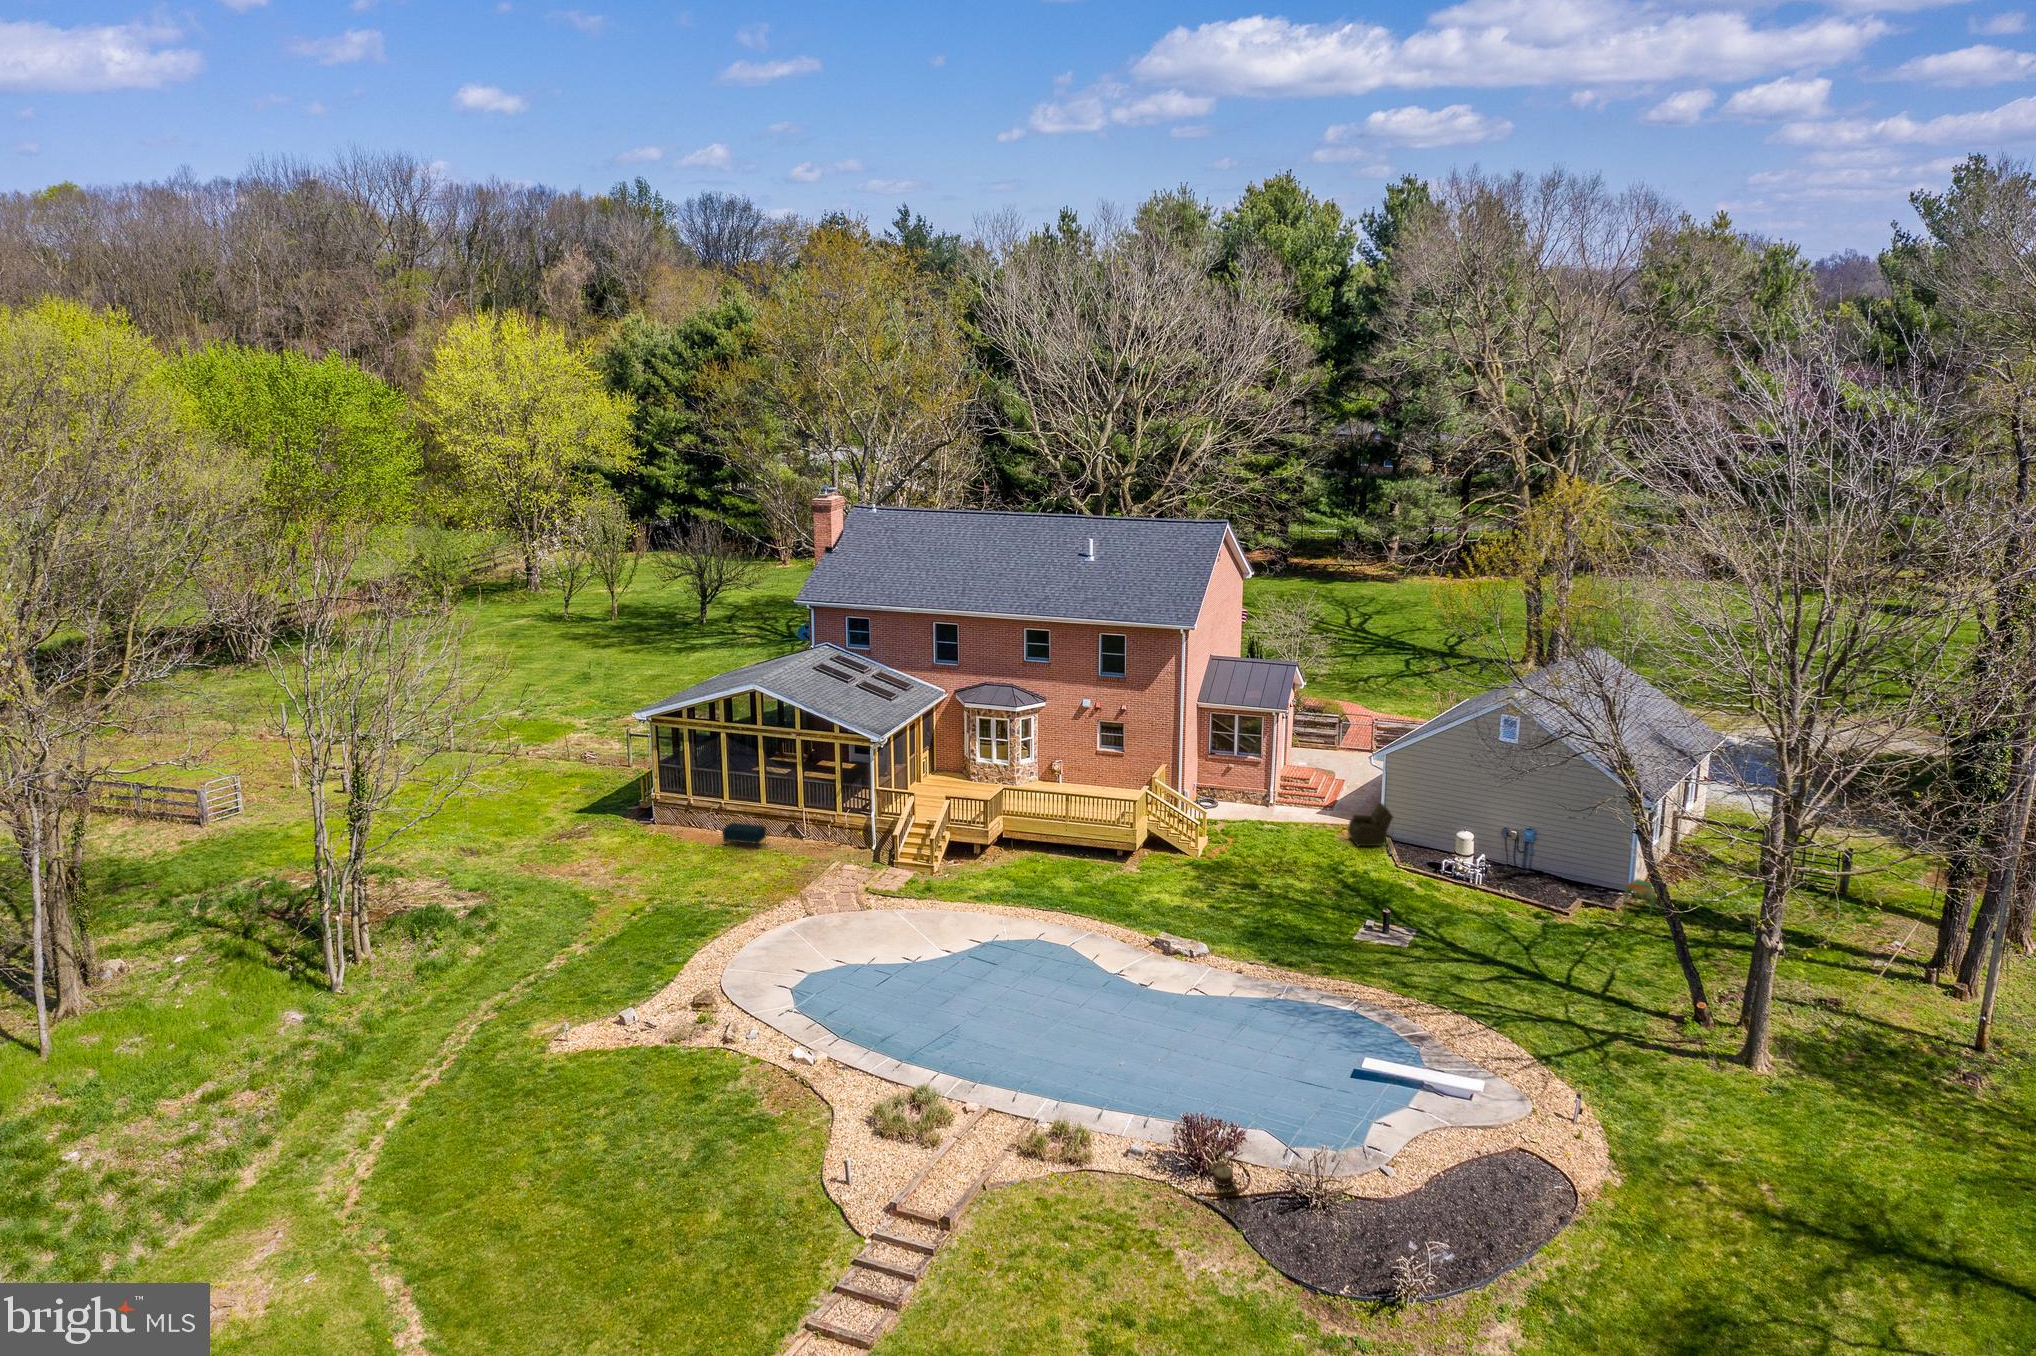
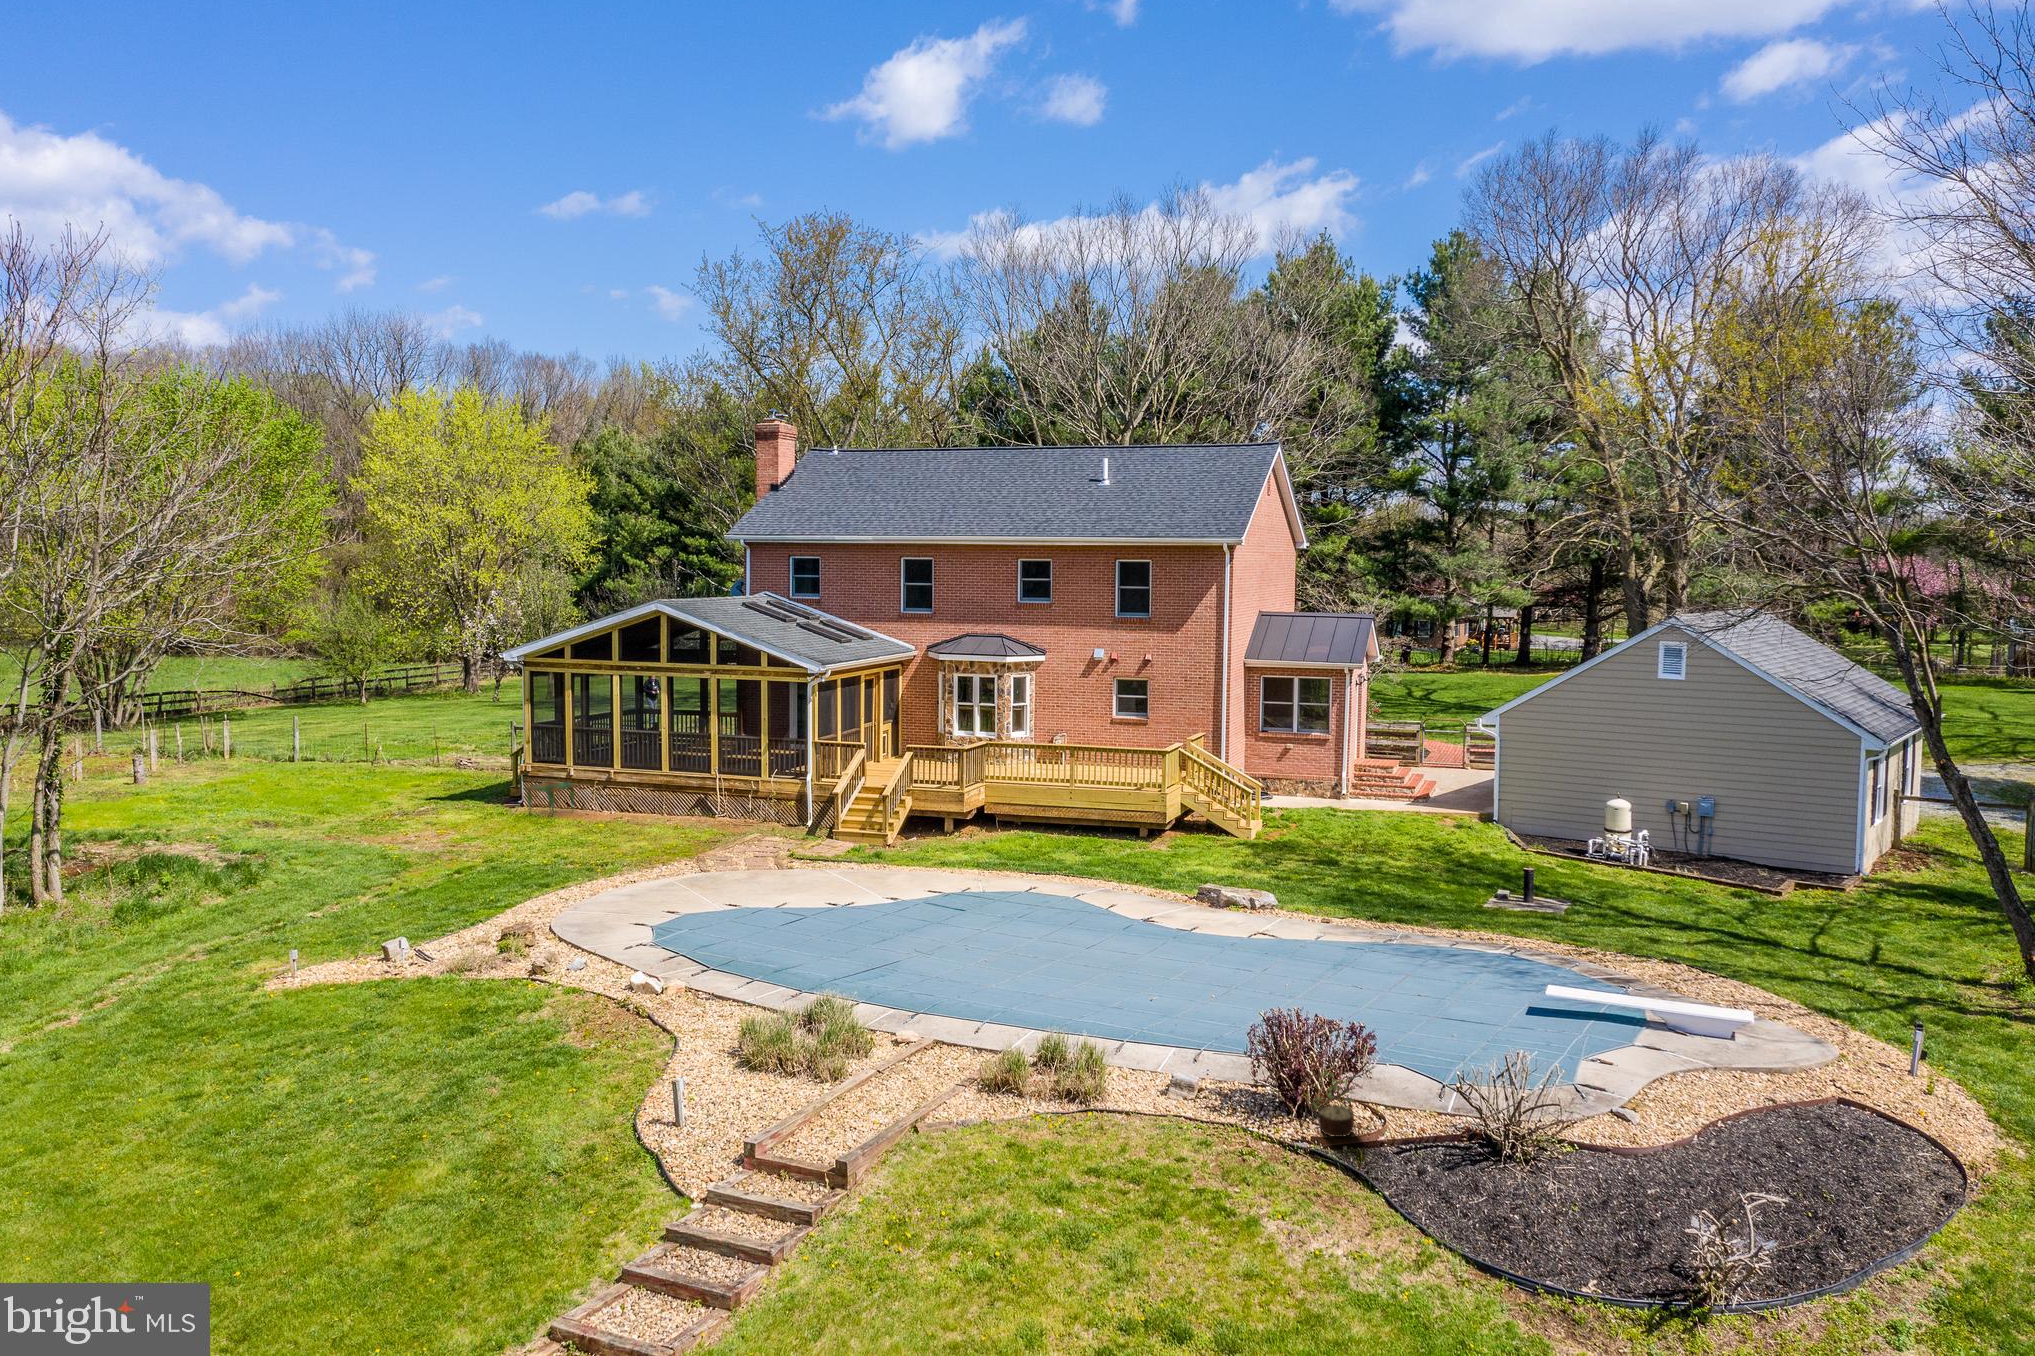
chair: present [1348,803,1393,846] -> none [1450,771,1512,826]
bench: present [722,823,766,847] -> none [611,790,670,820]
side table: present [1624,879,1667,915] -> present [525,781,576,815]

